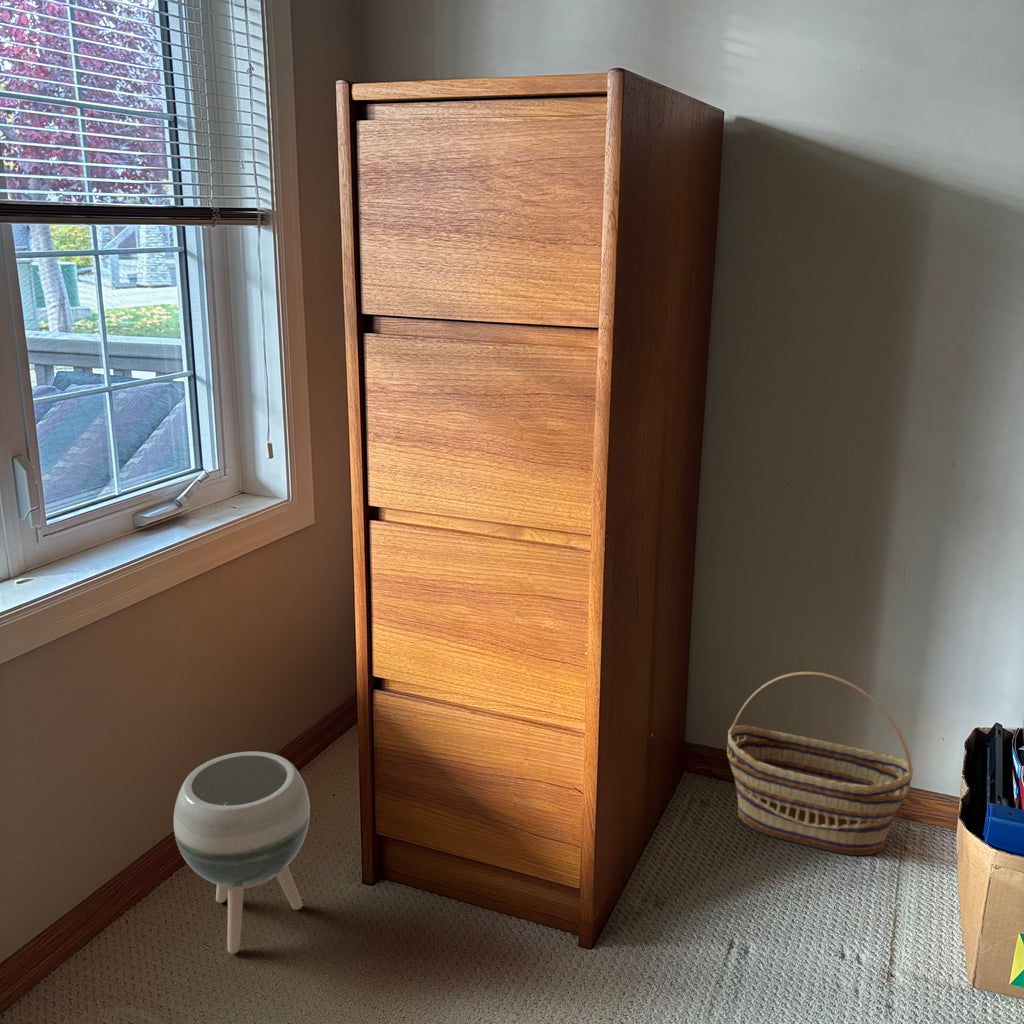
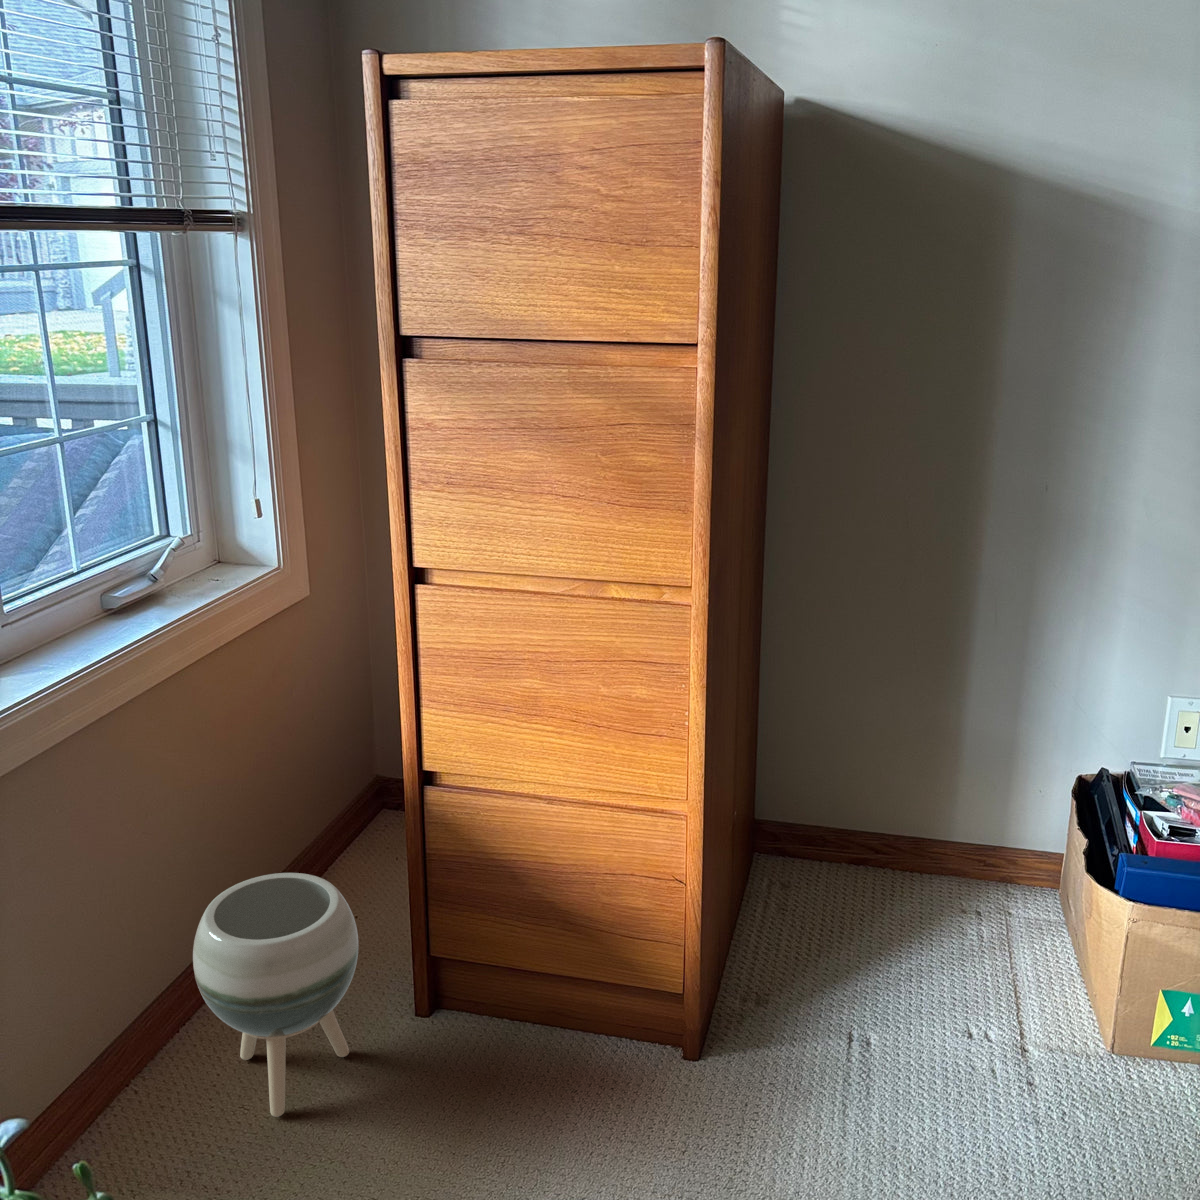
basket: present [727,672,913,855] -> none [812,728,1019,927]

